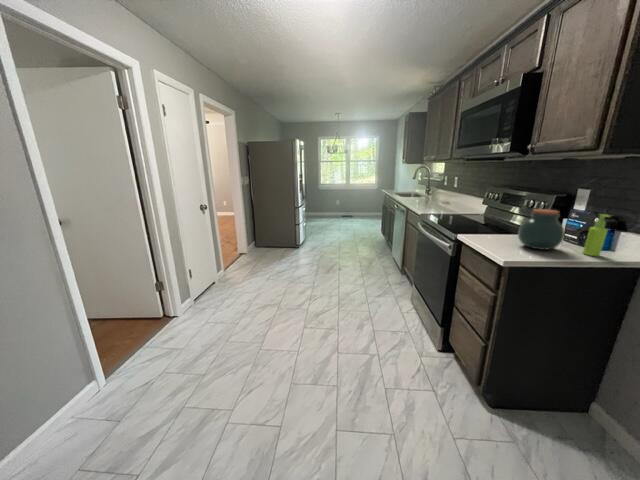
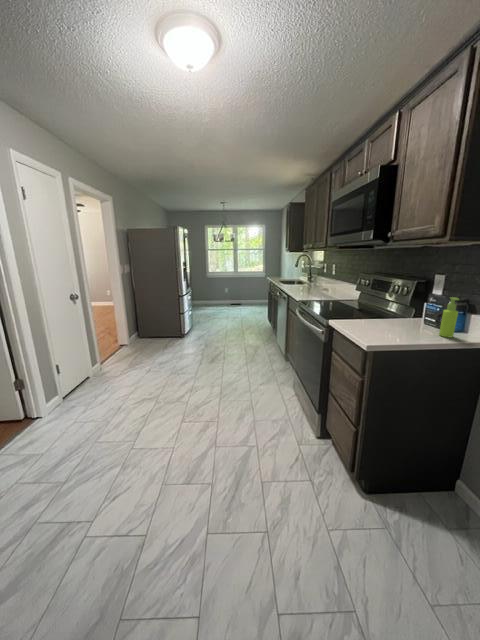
jar: present [518,209,564,250] -> none [382,294,422,333]

